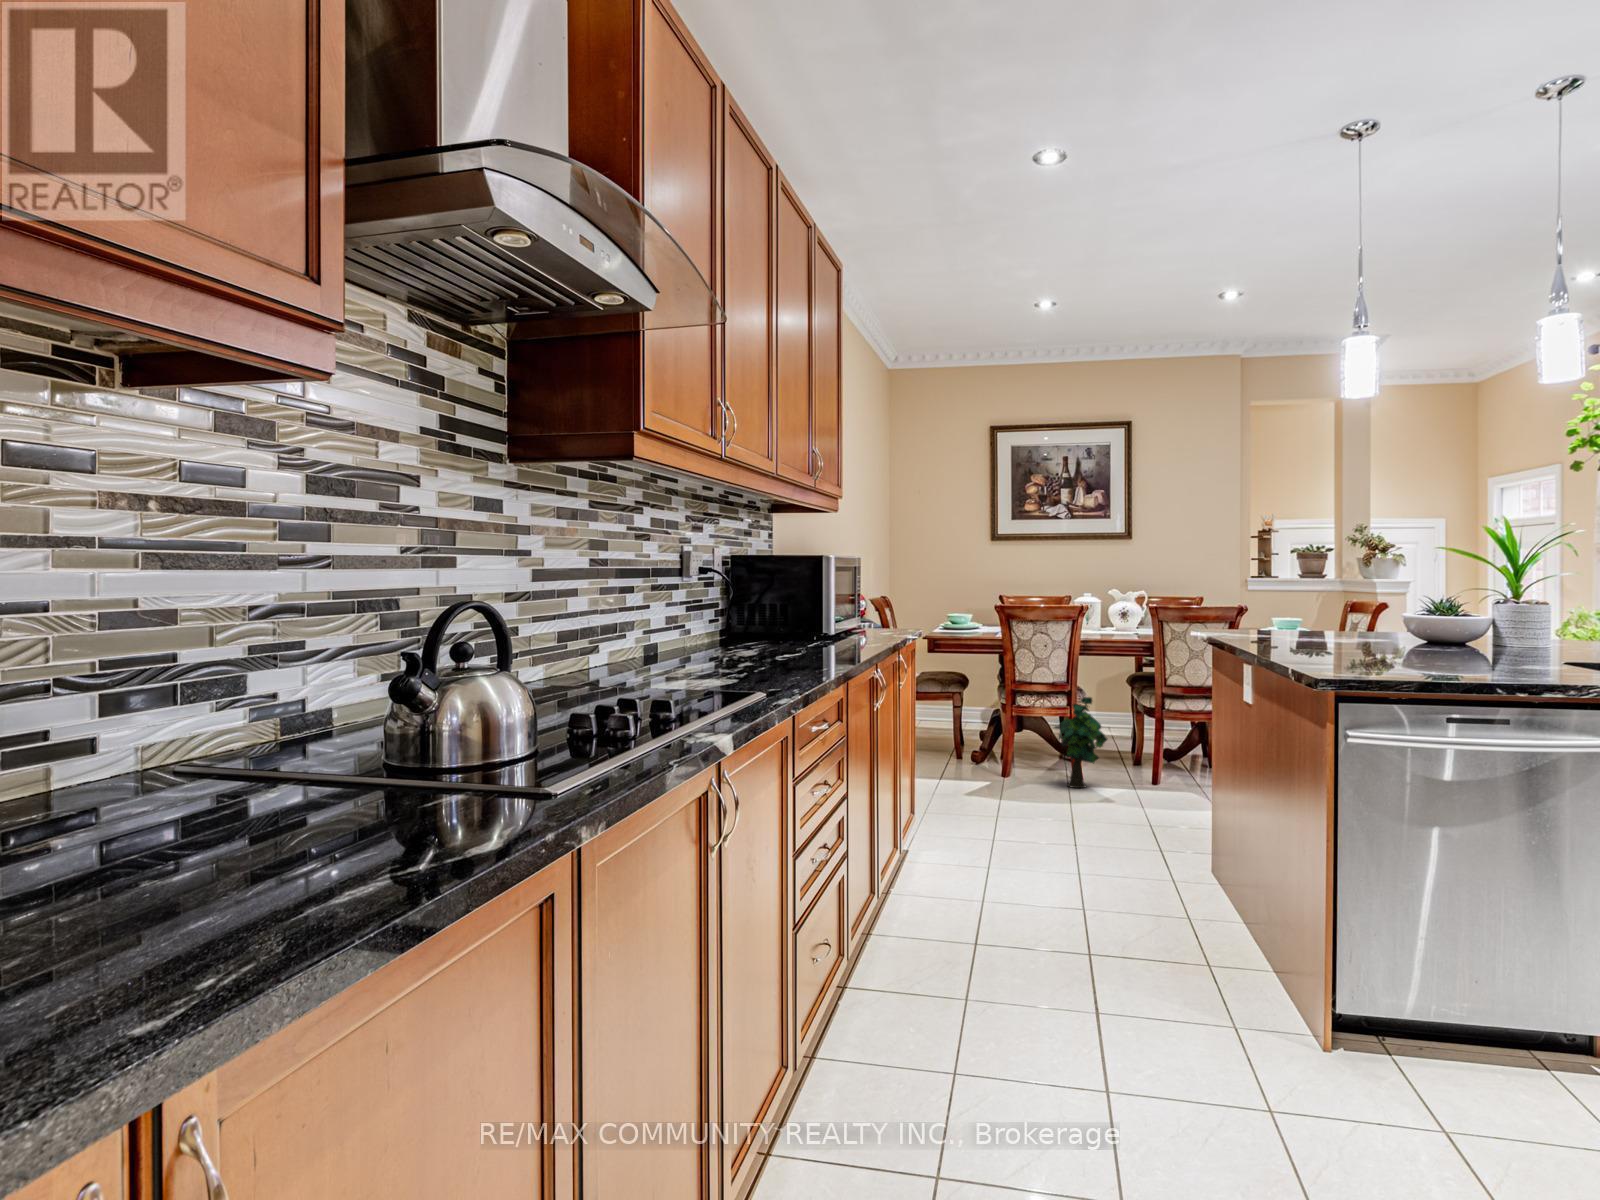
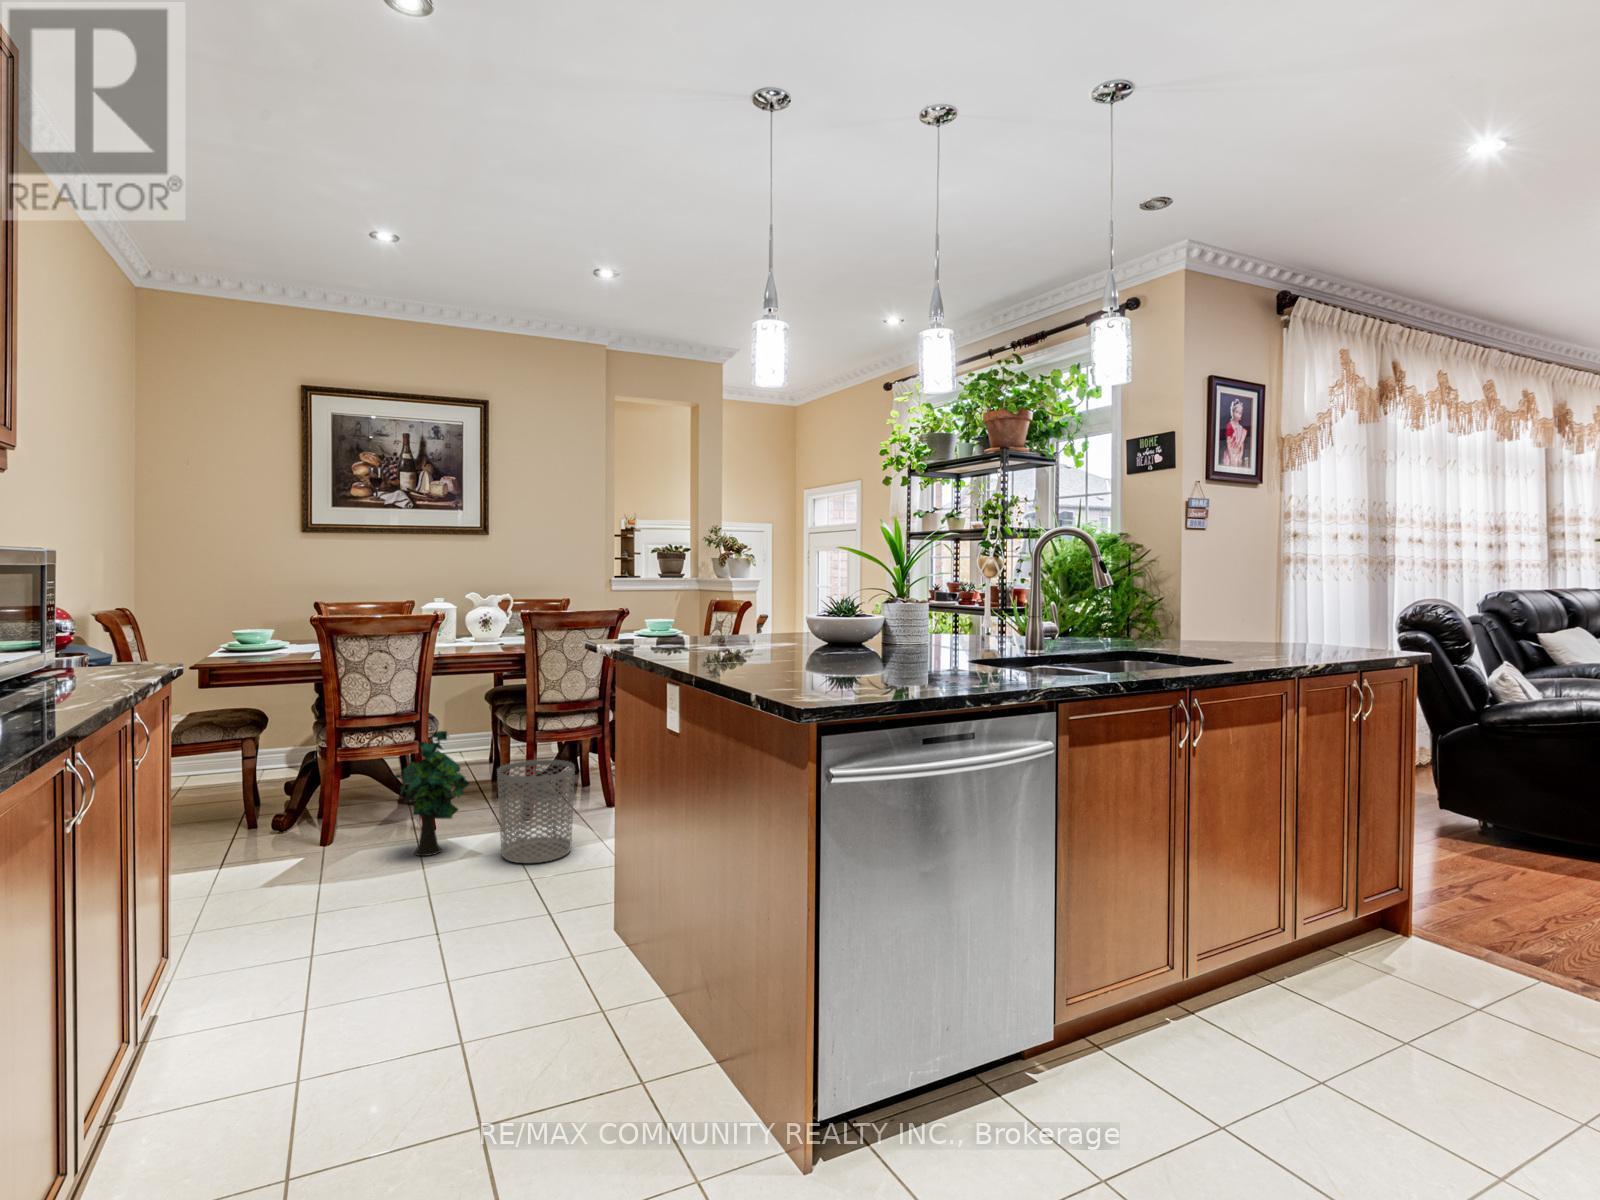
waste bin: none [1128,727,1190,805] -> present [497,759,575,863]

